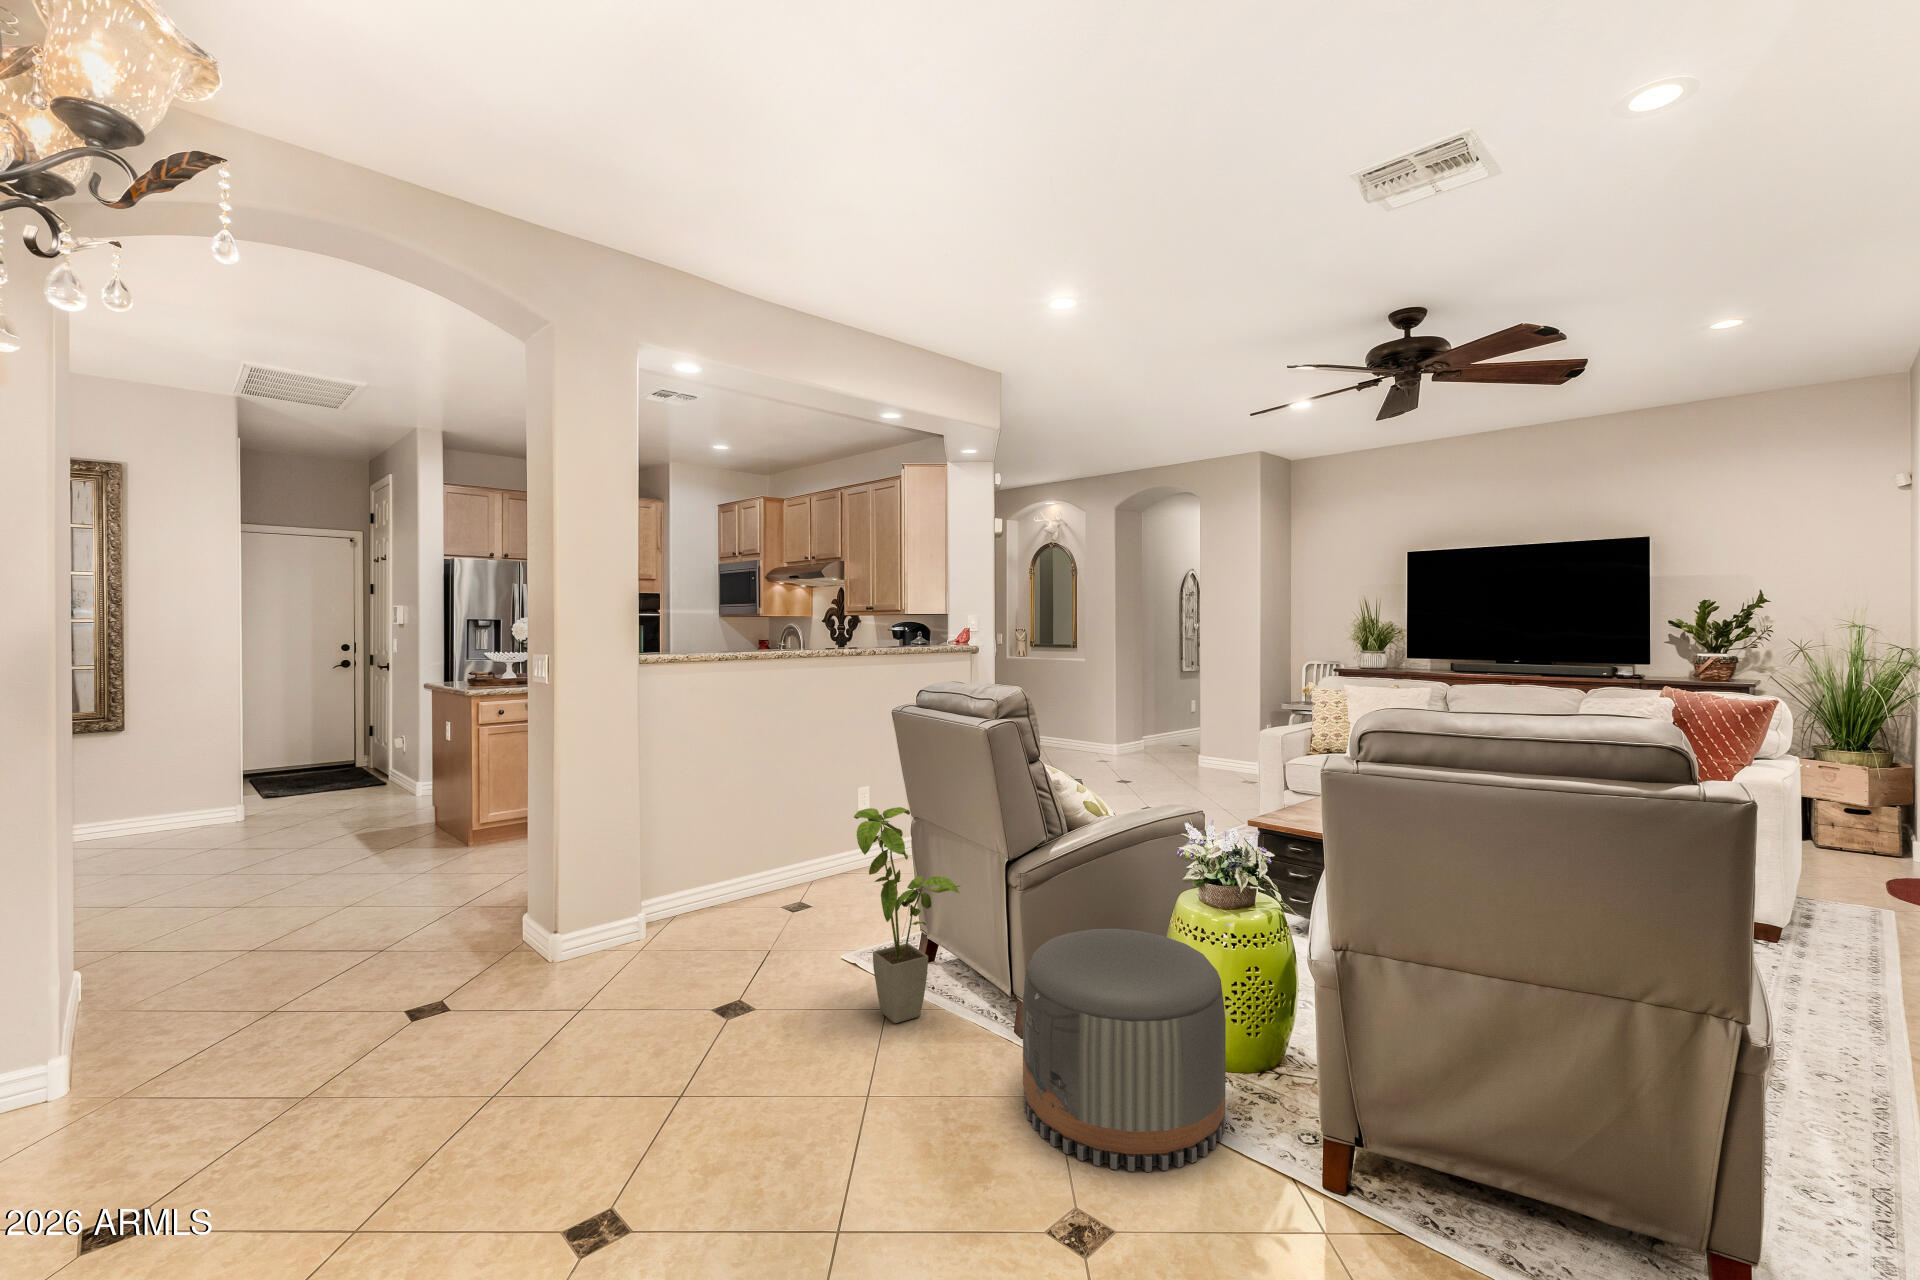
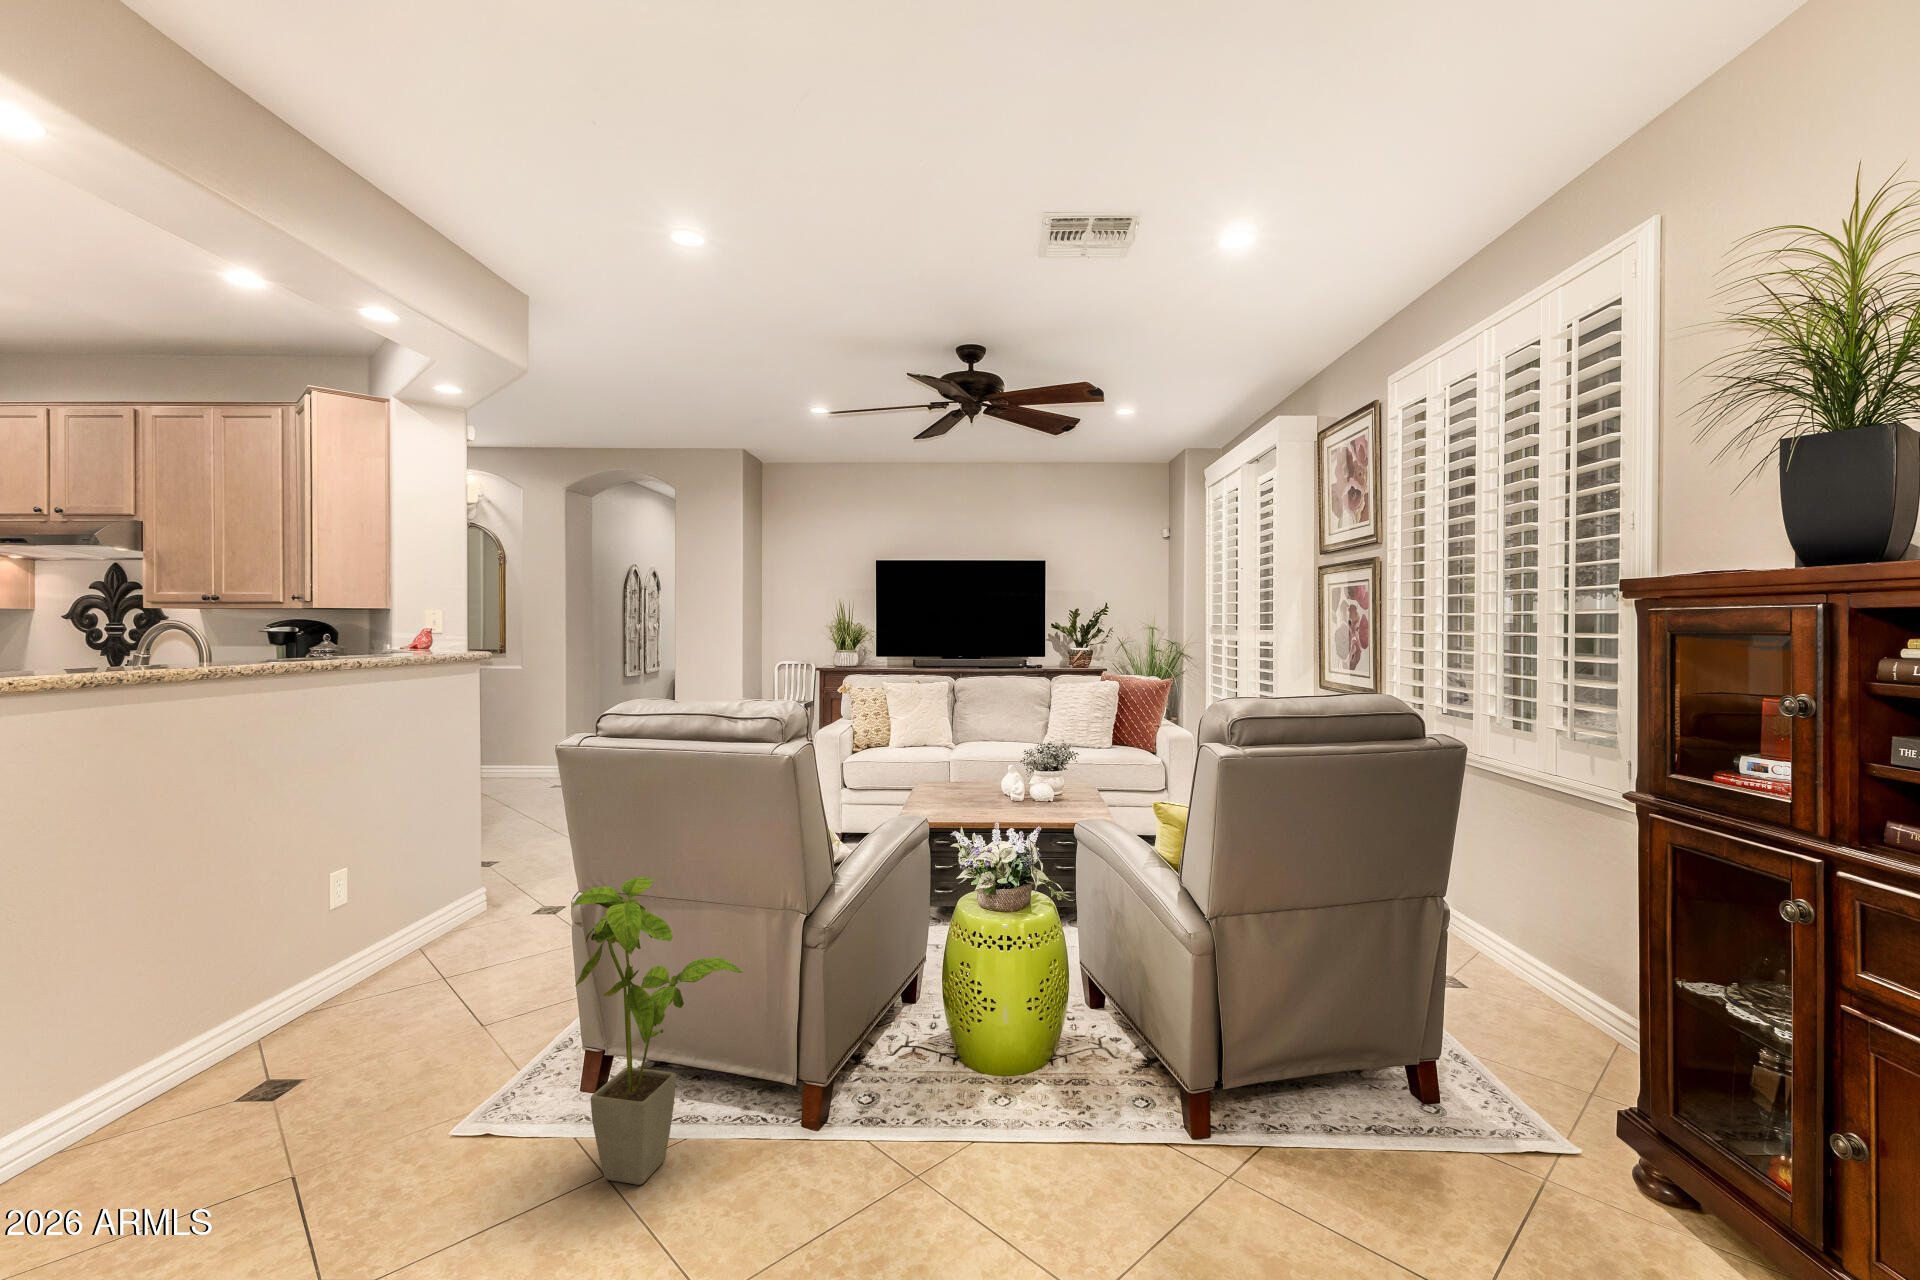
pouf: present [1023,929,1226,1172] -> none [873,954,1093,1229]

